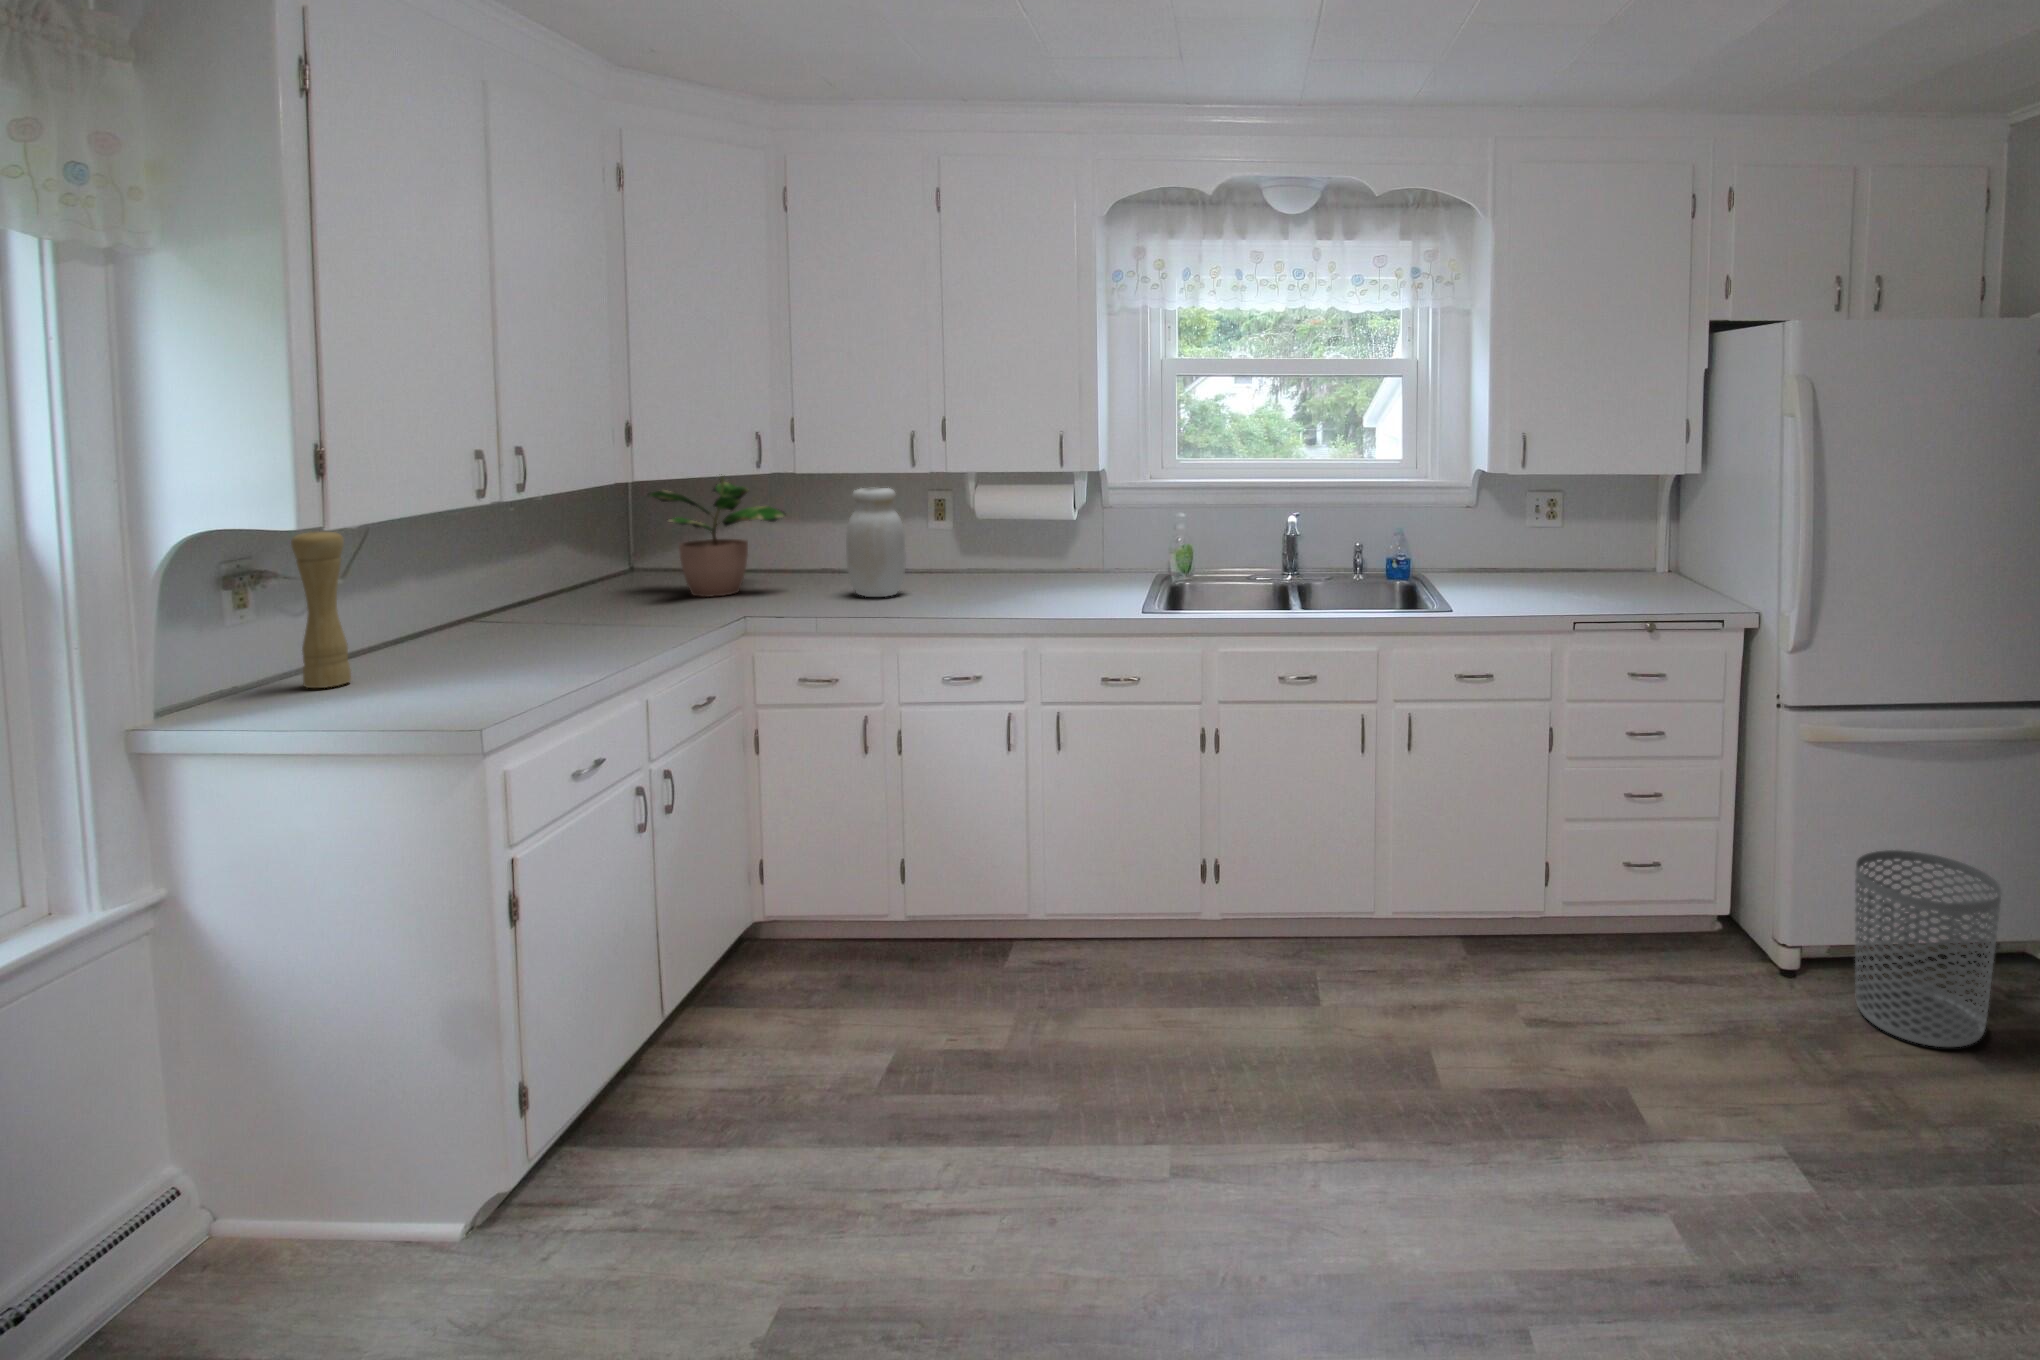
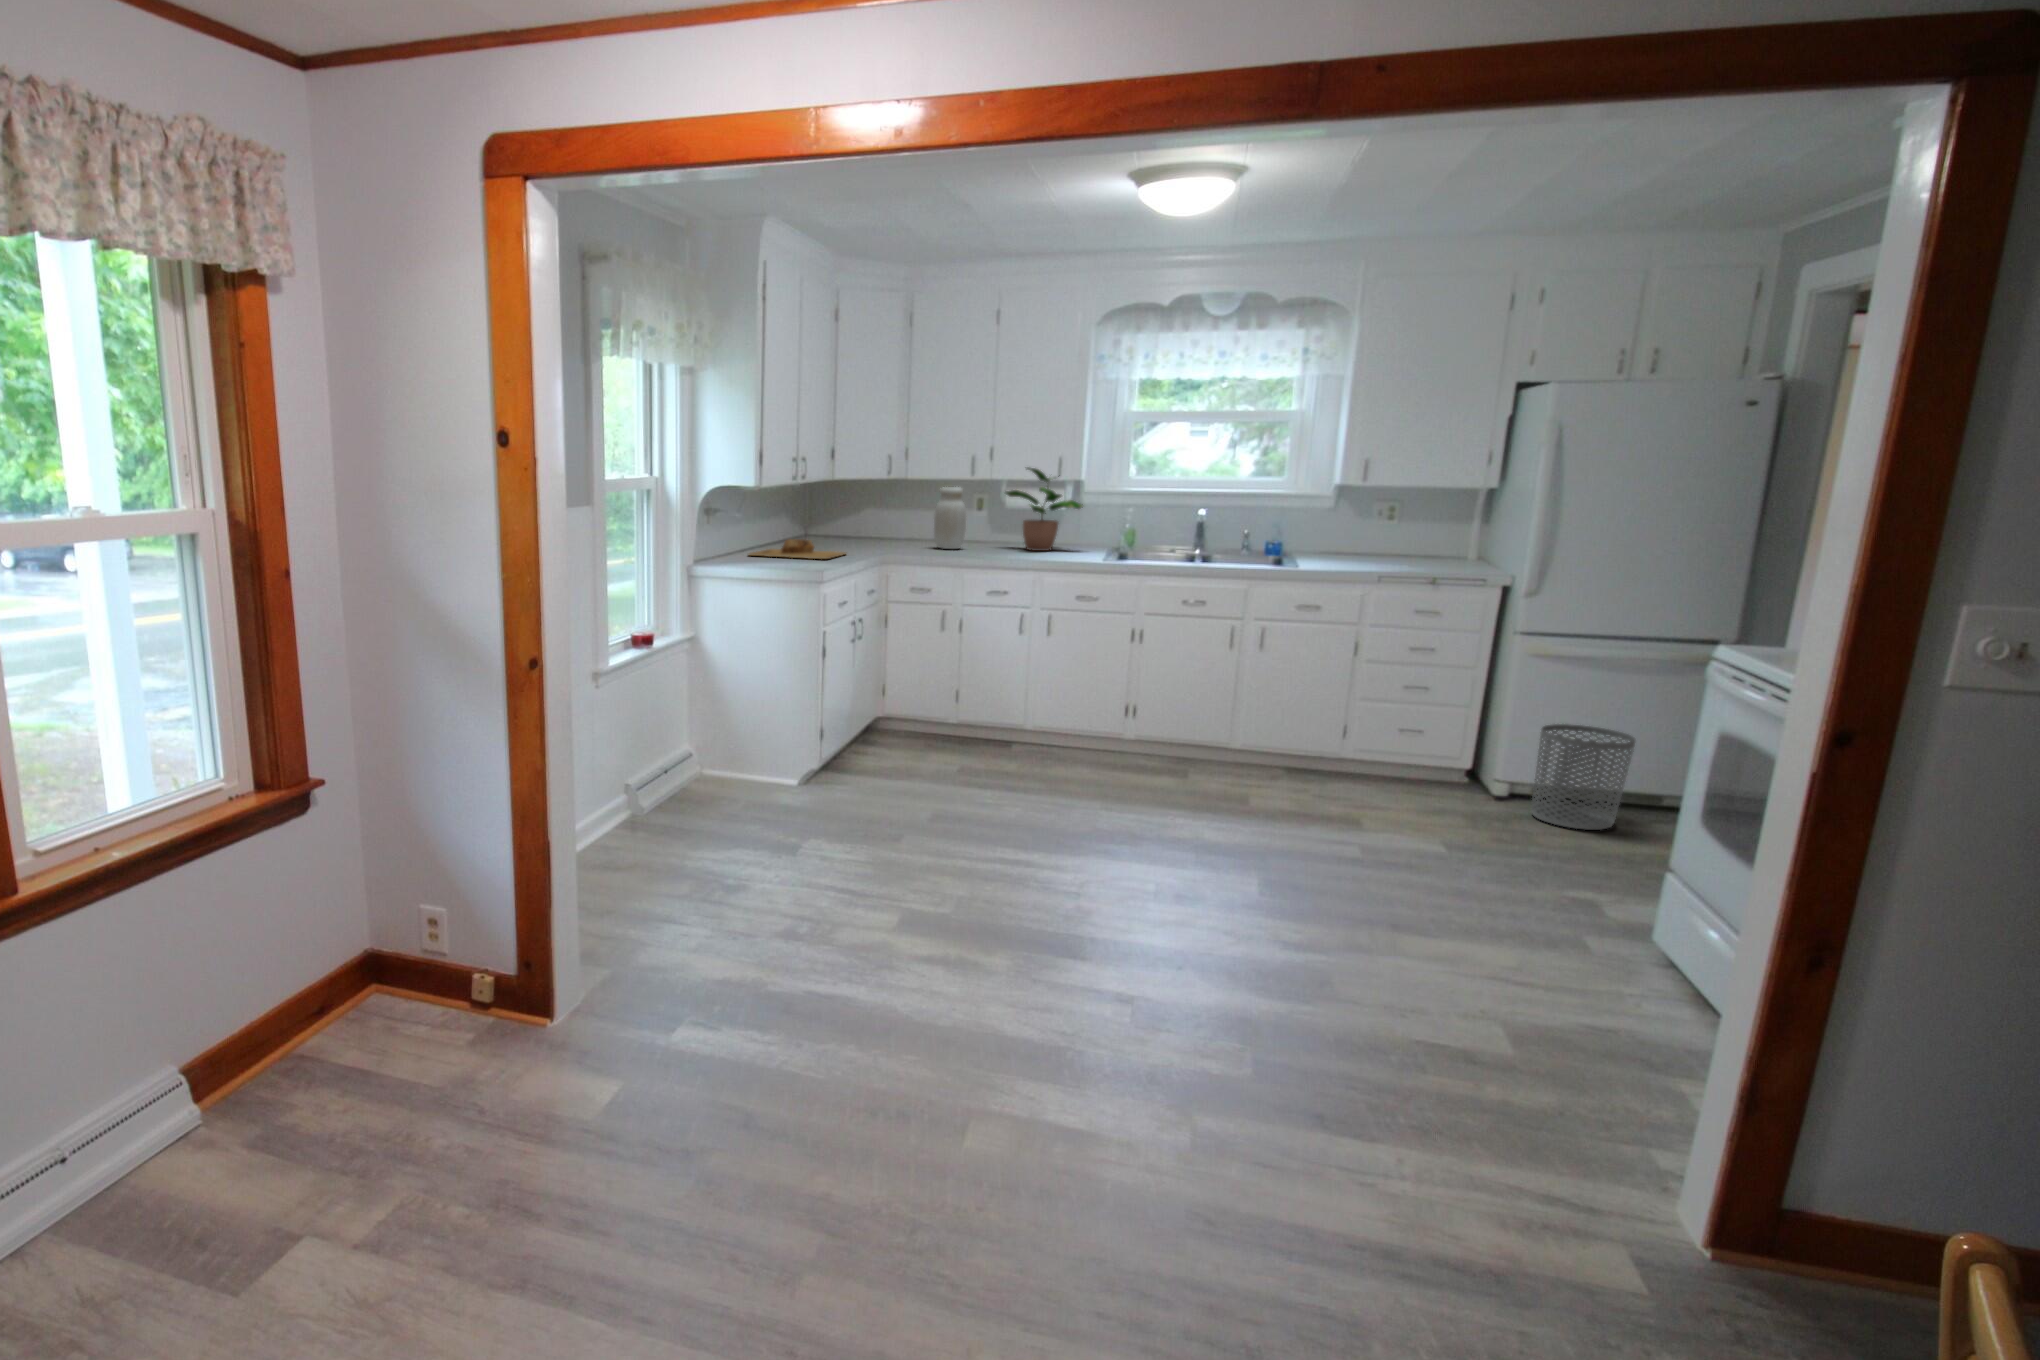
potted plant: present [648,477,786,597] -> present [1006,468,1083,551]
pepper mill: present [291,532,351,688] -> none [734,491,752,561]
cutting board: none [379,612,641,662] -> present [749,539,846,559]

